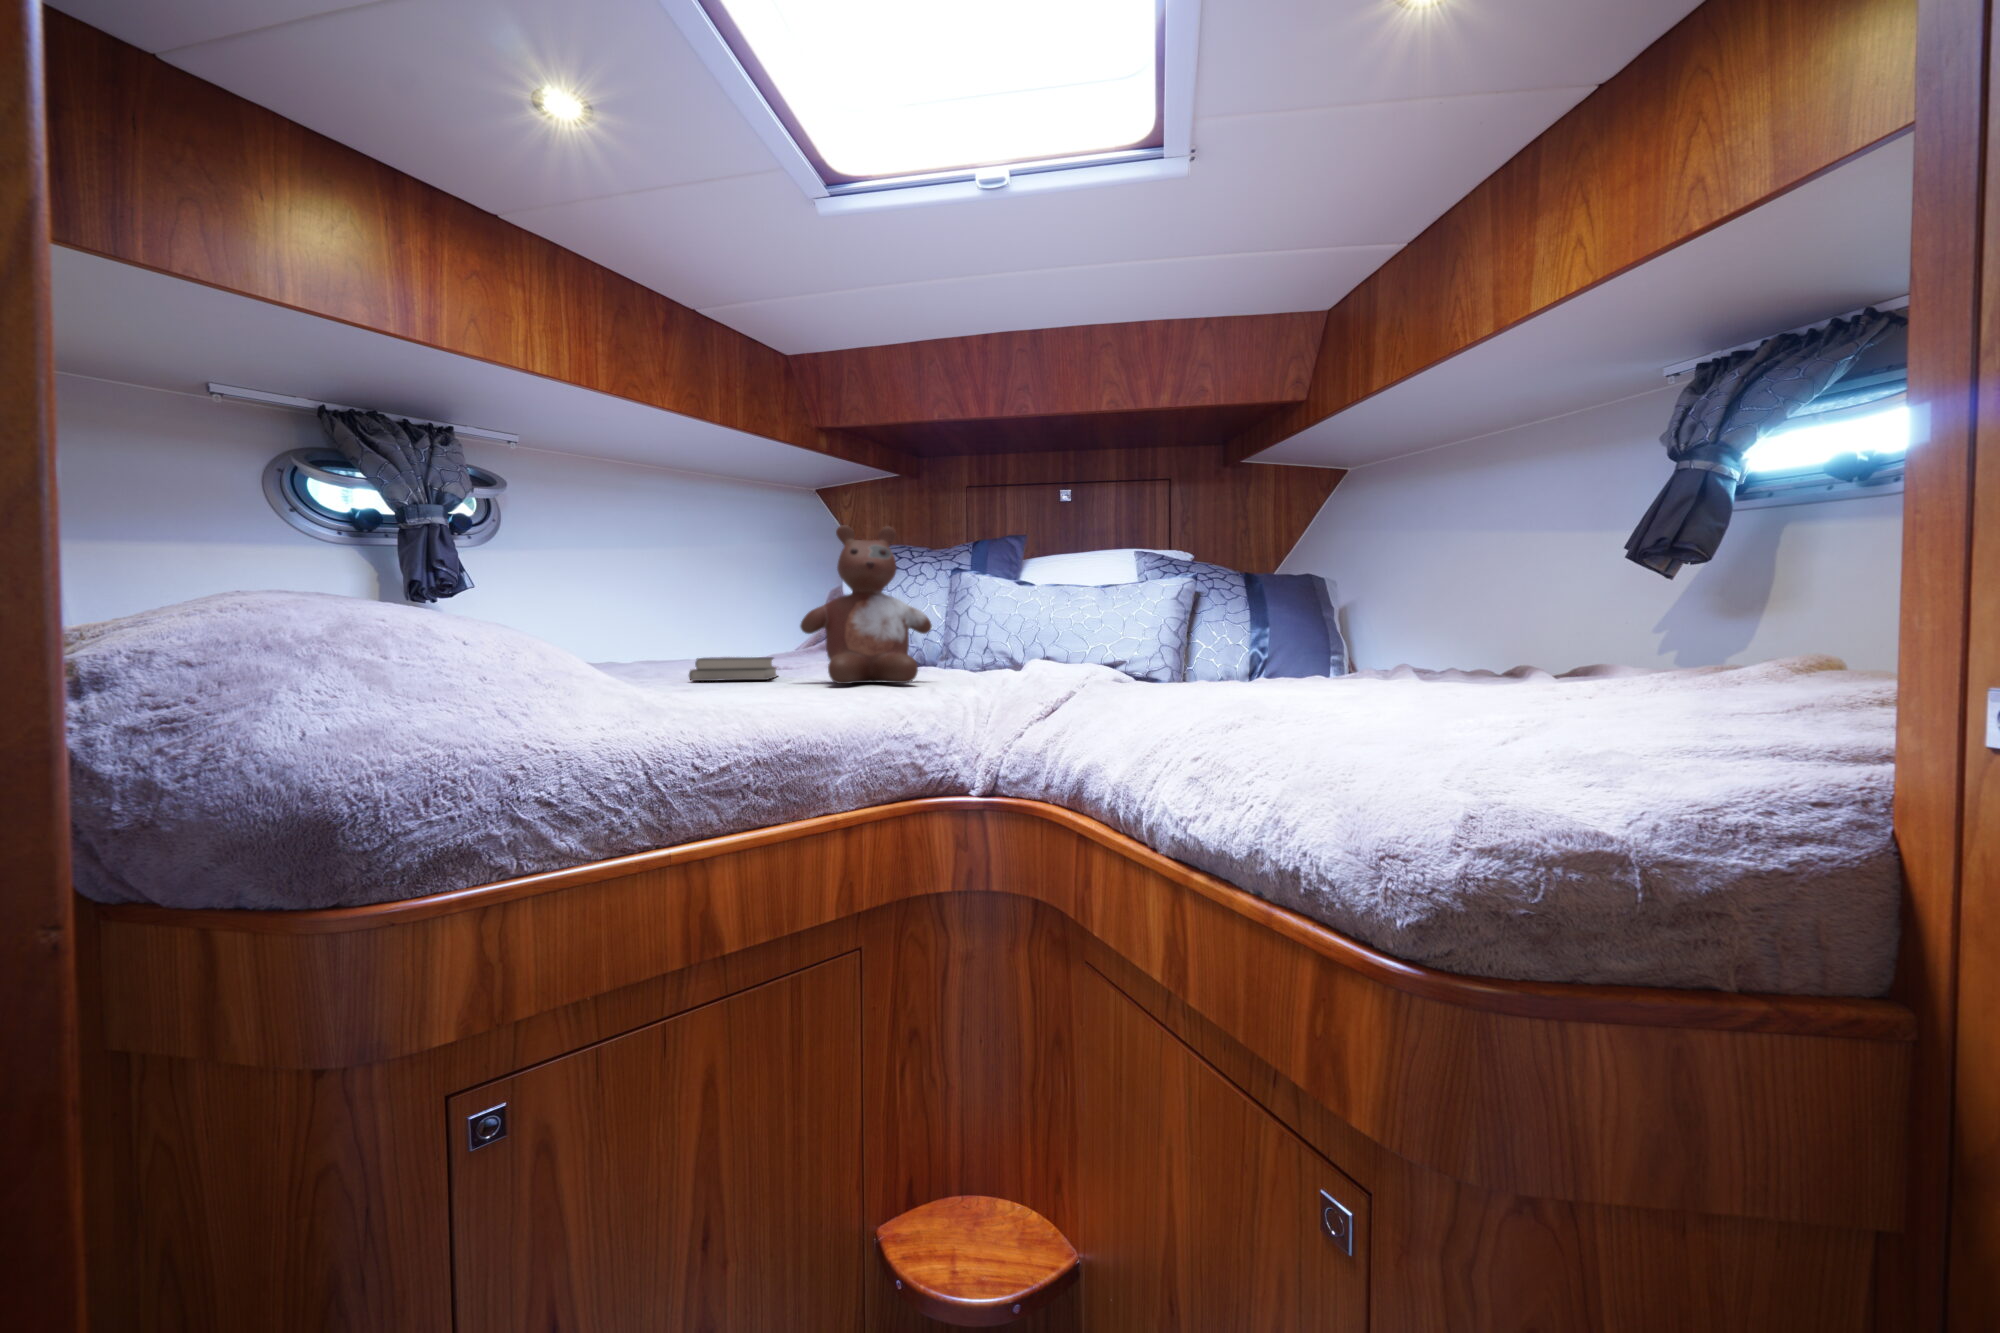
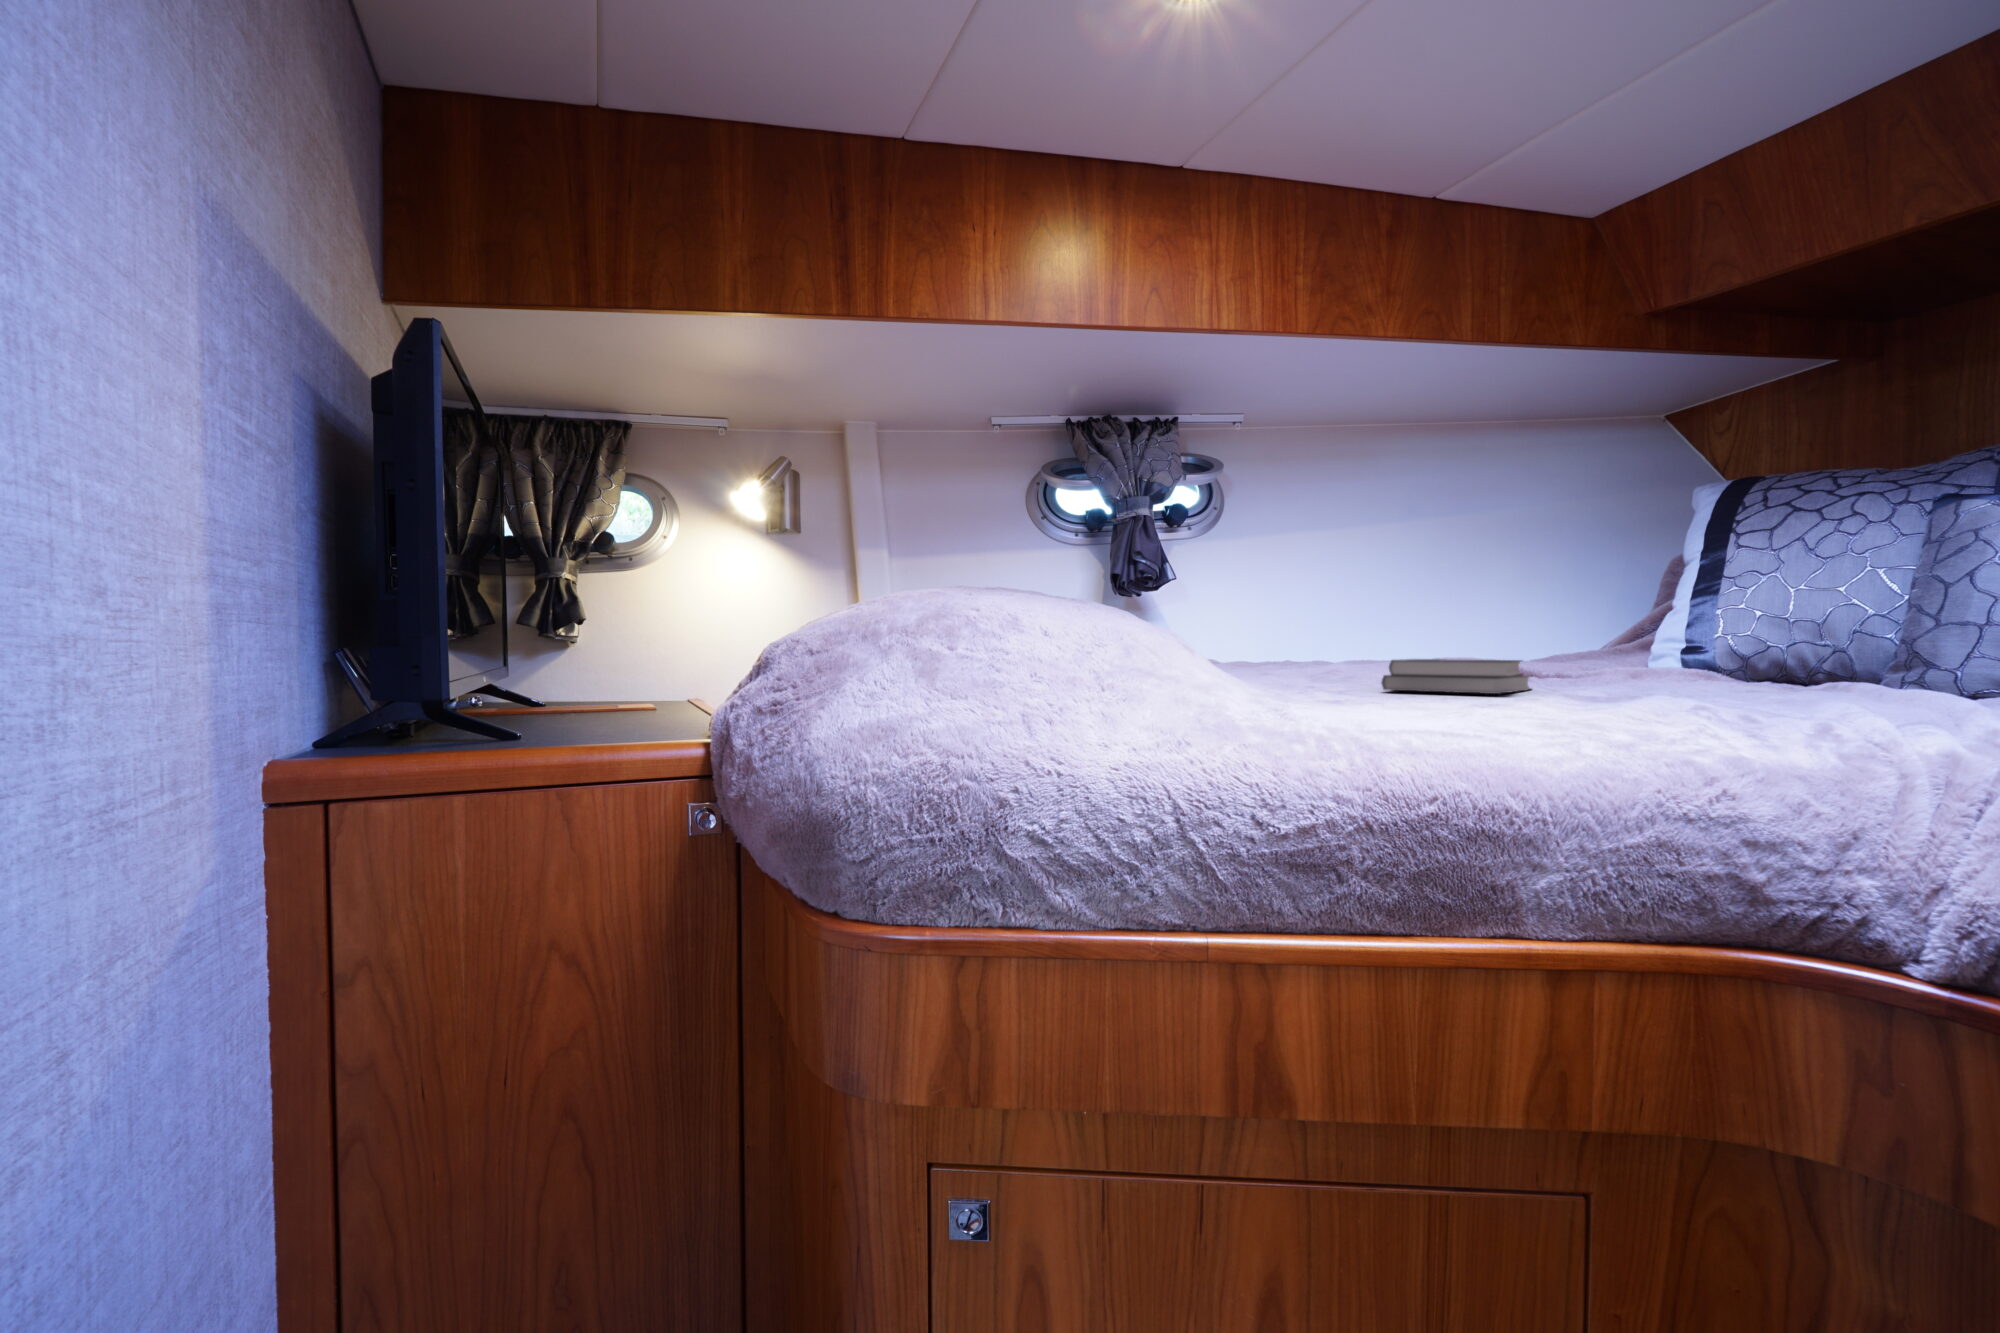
stuffed bear: present [800,525,932,684] -> none [1551,422,1849,712]

